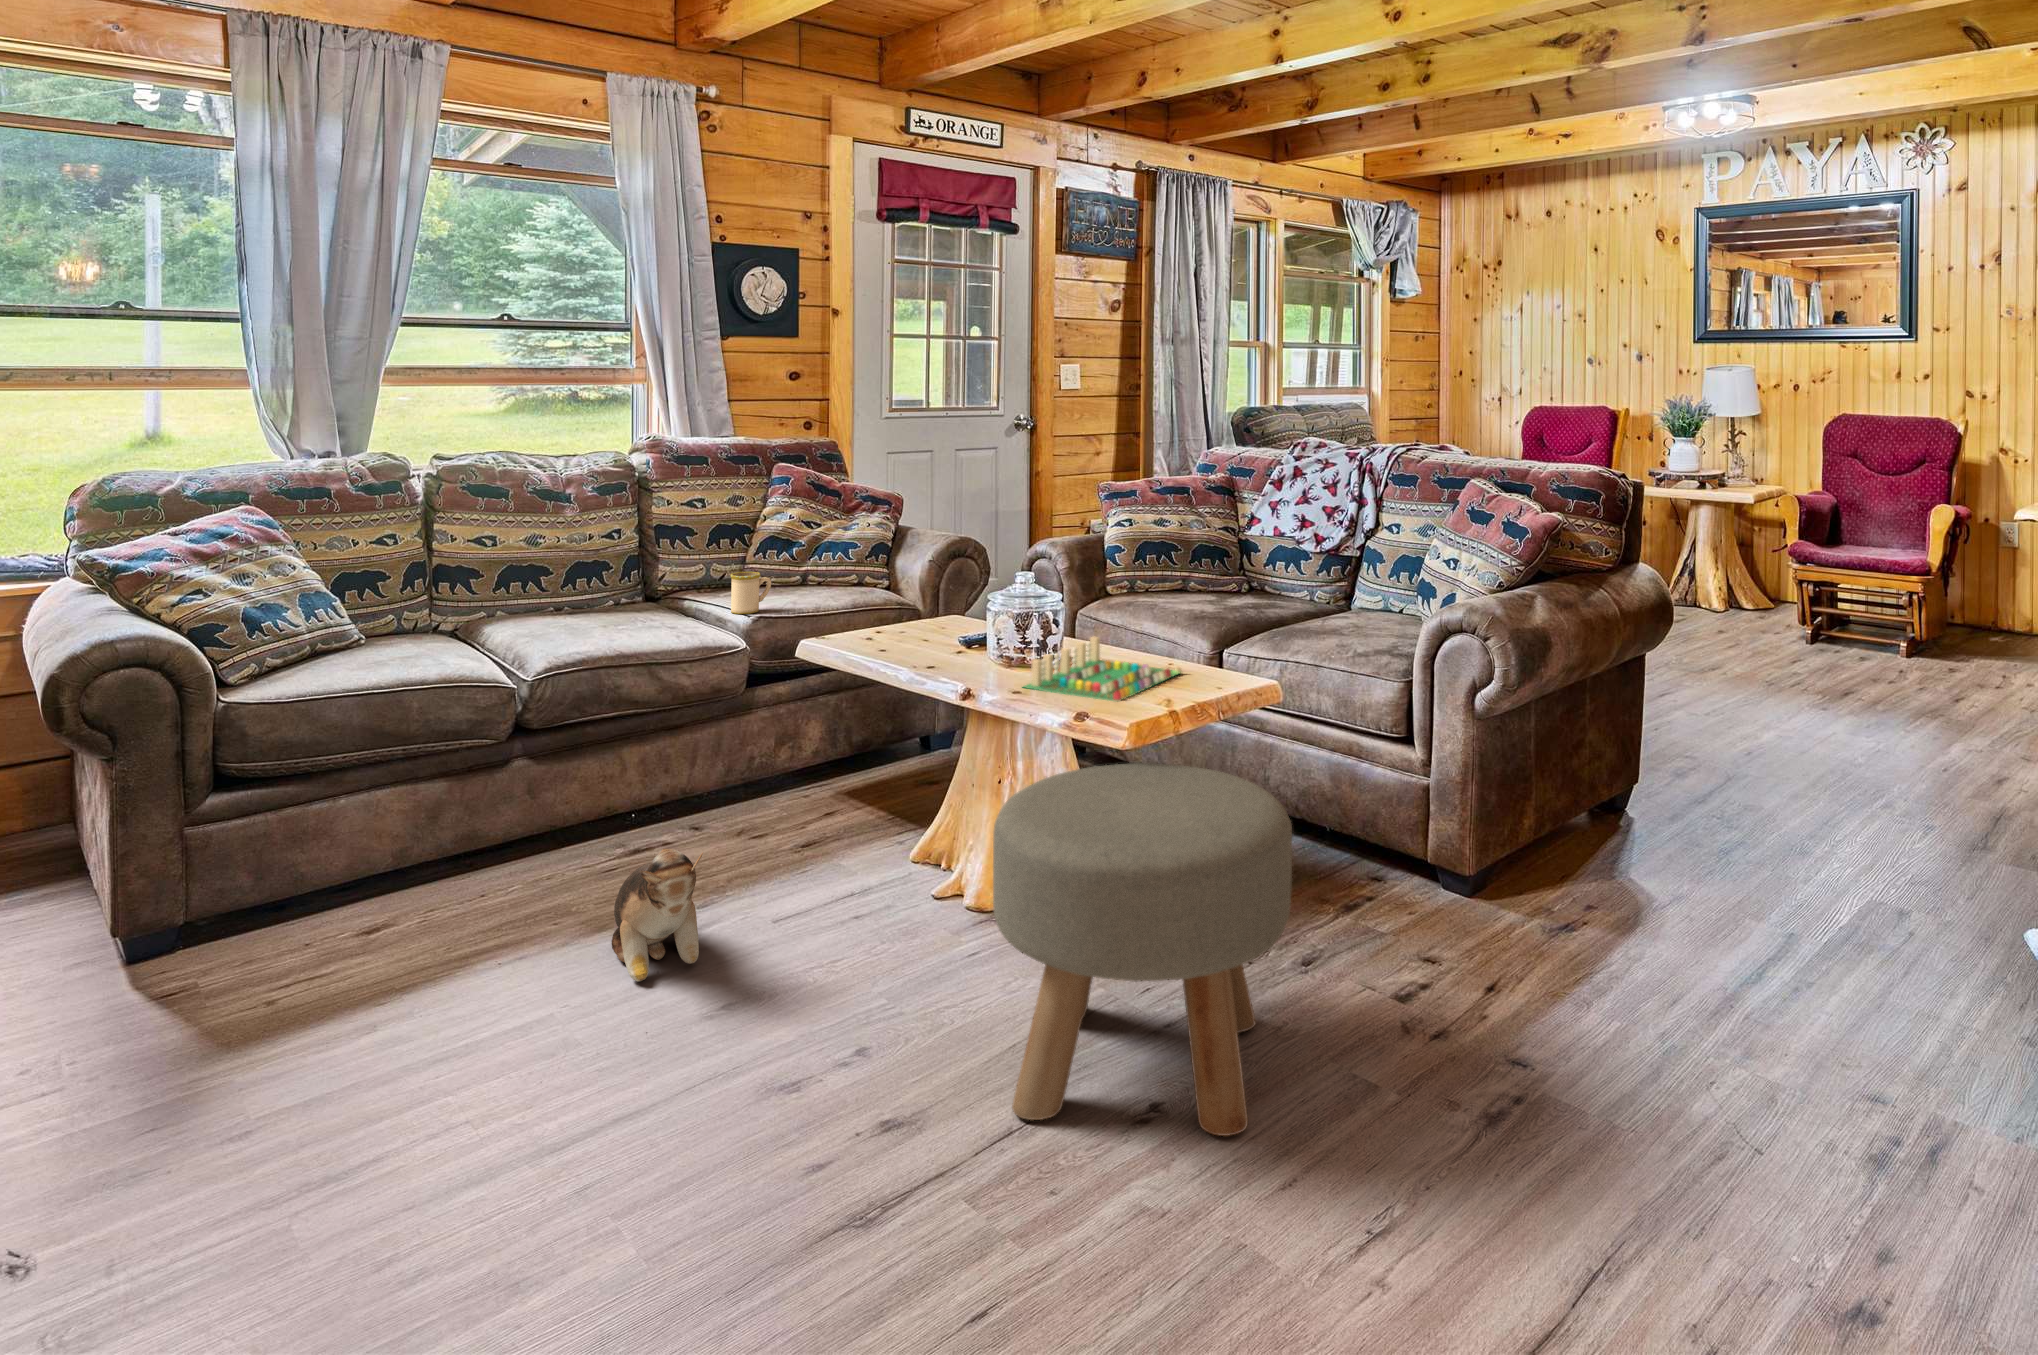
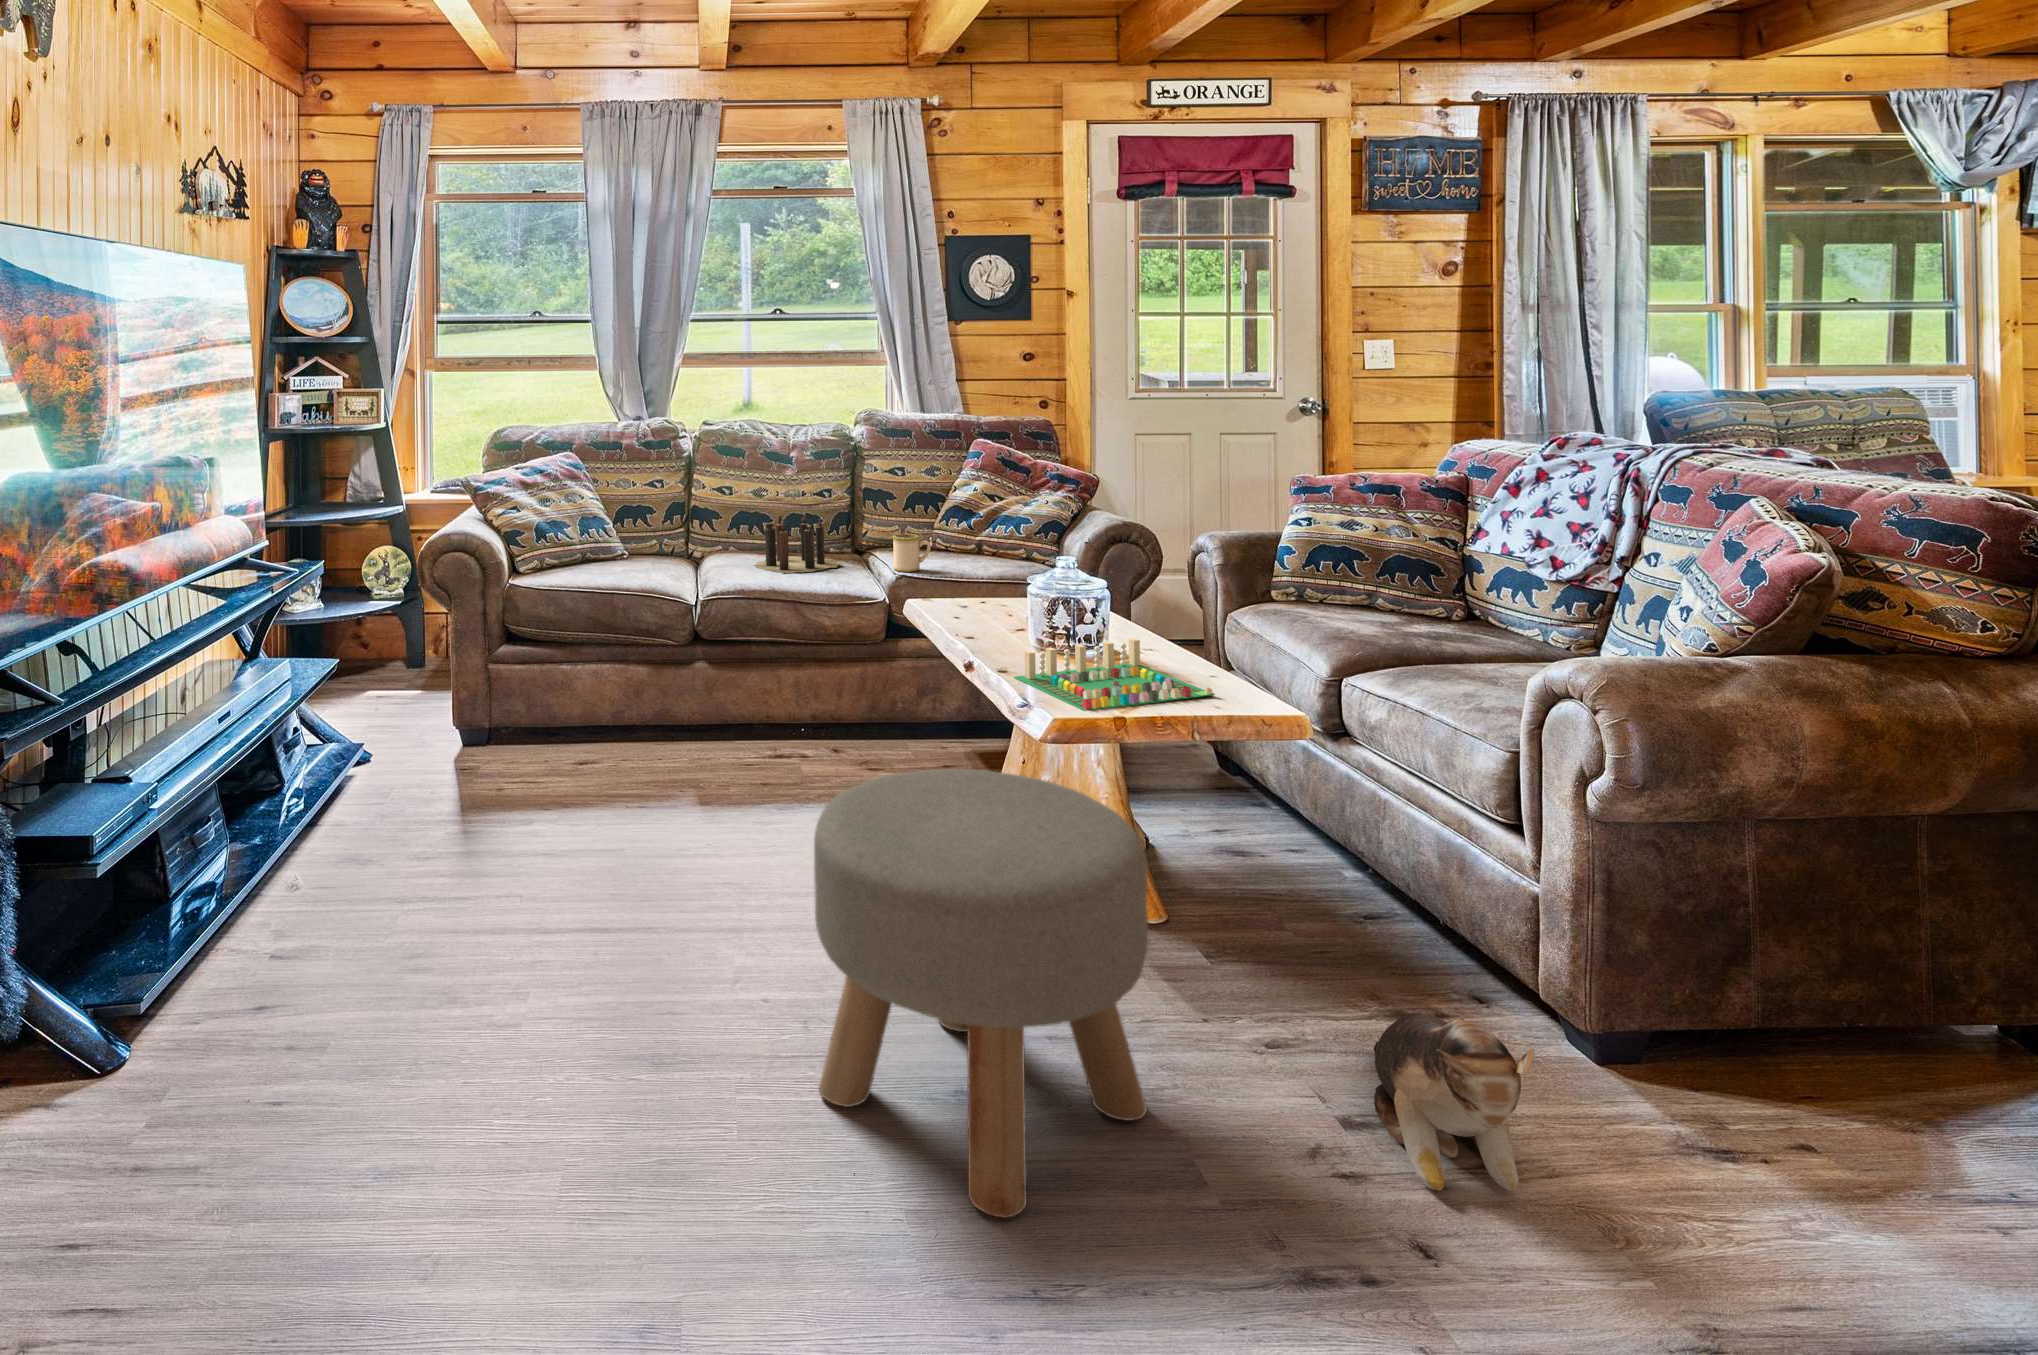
candle: none [544,561,671,633] -> present [756,514,842,573]
plush toy: present [612,849,703,982] -> present [1374,1014,1534,1192]

